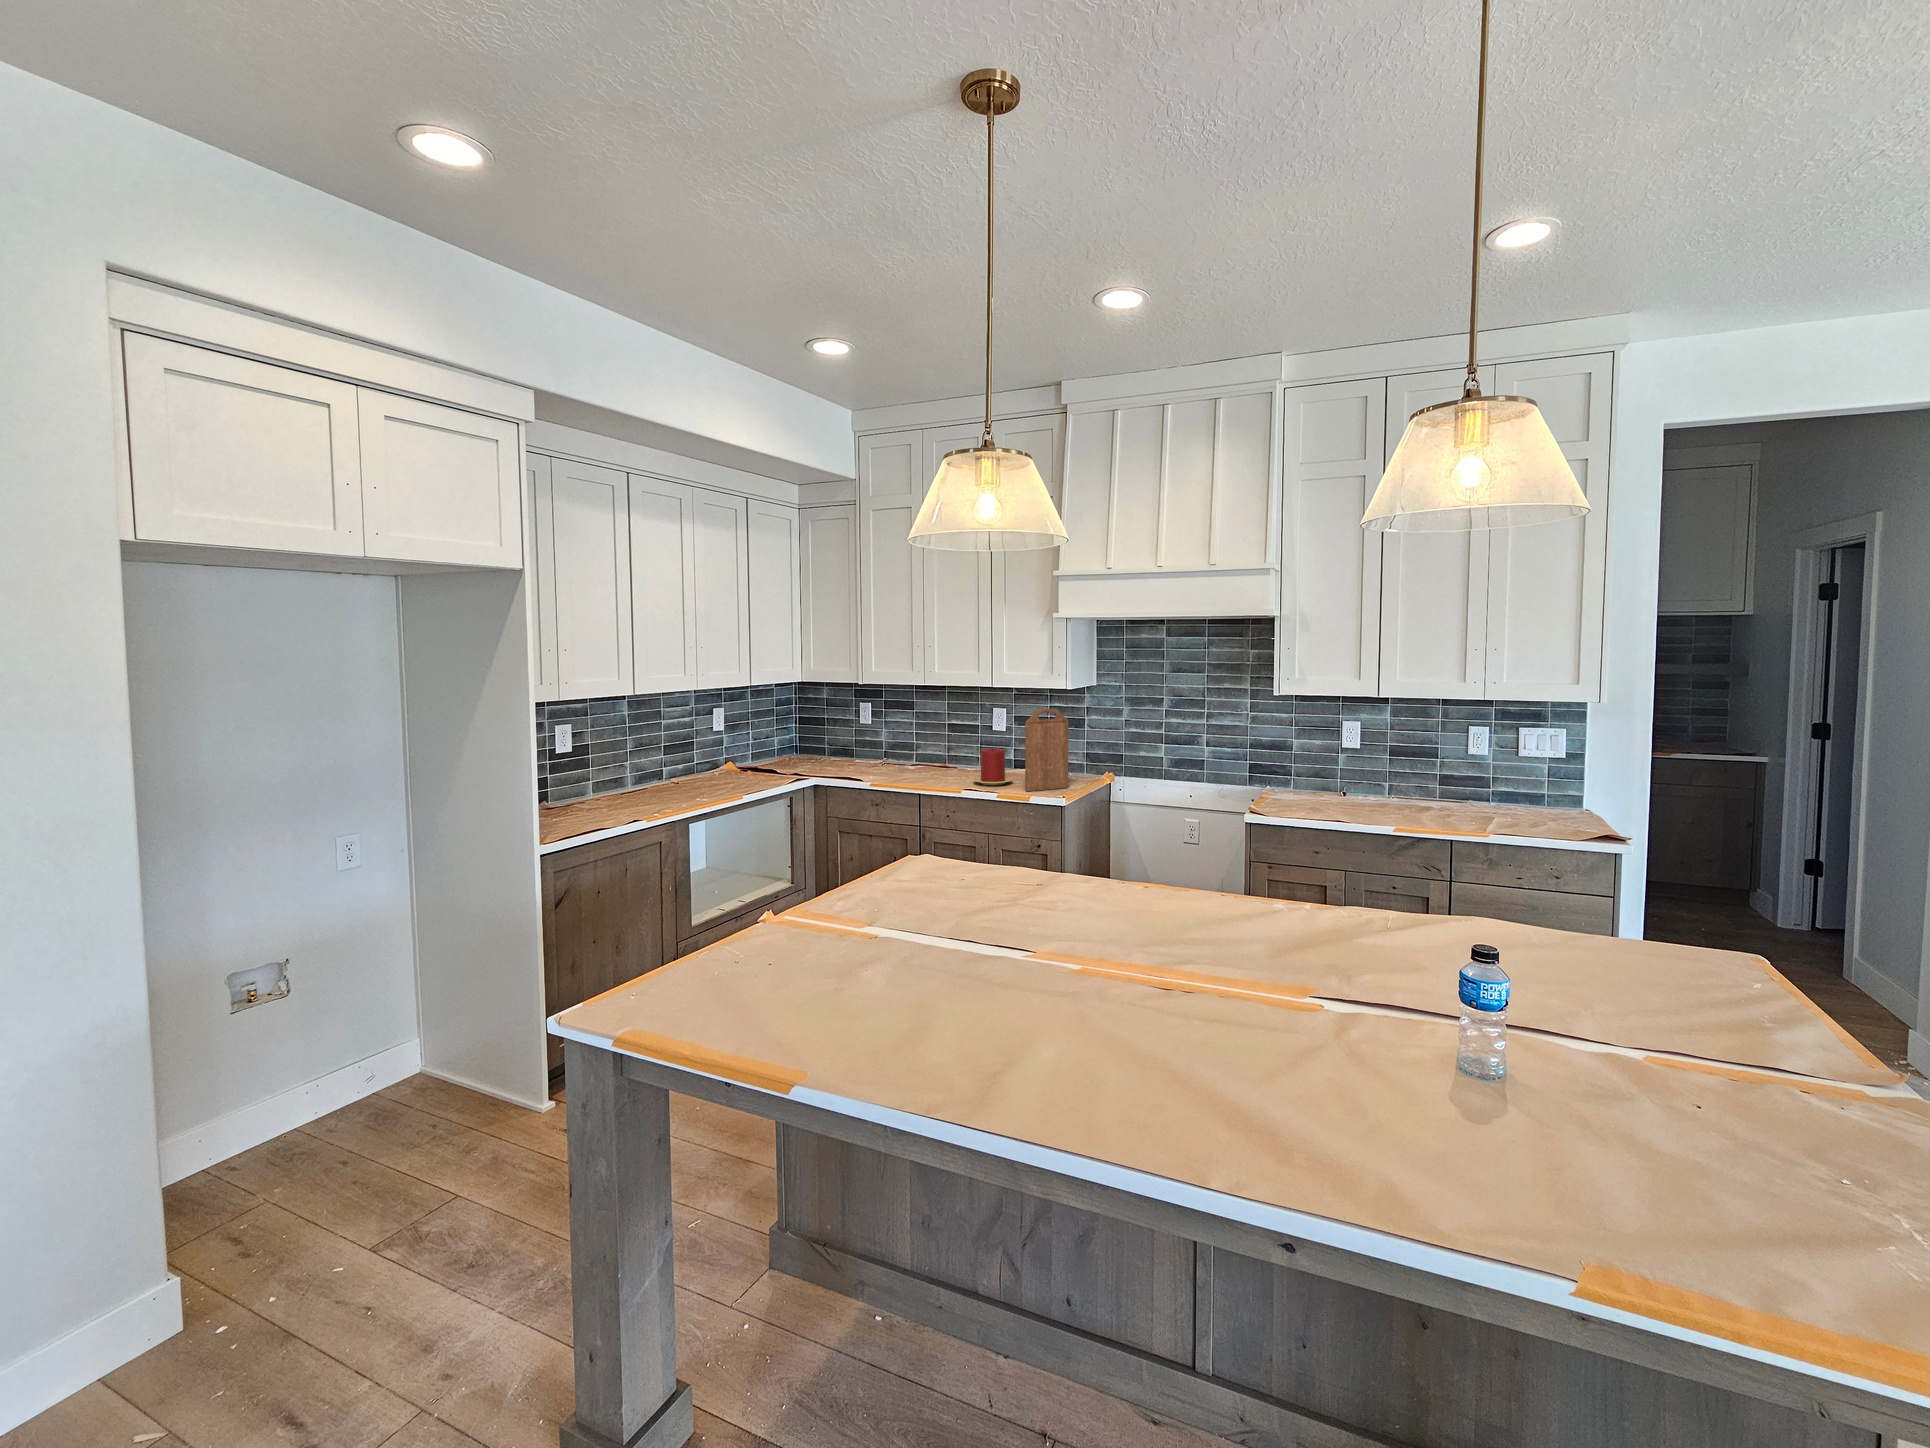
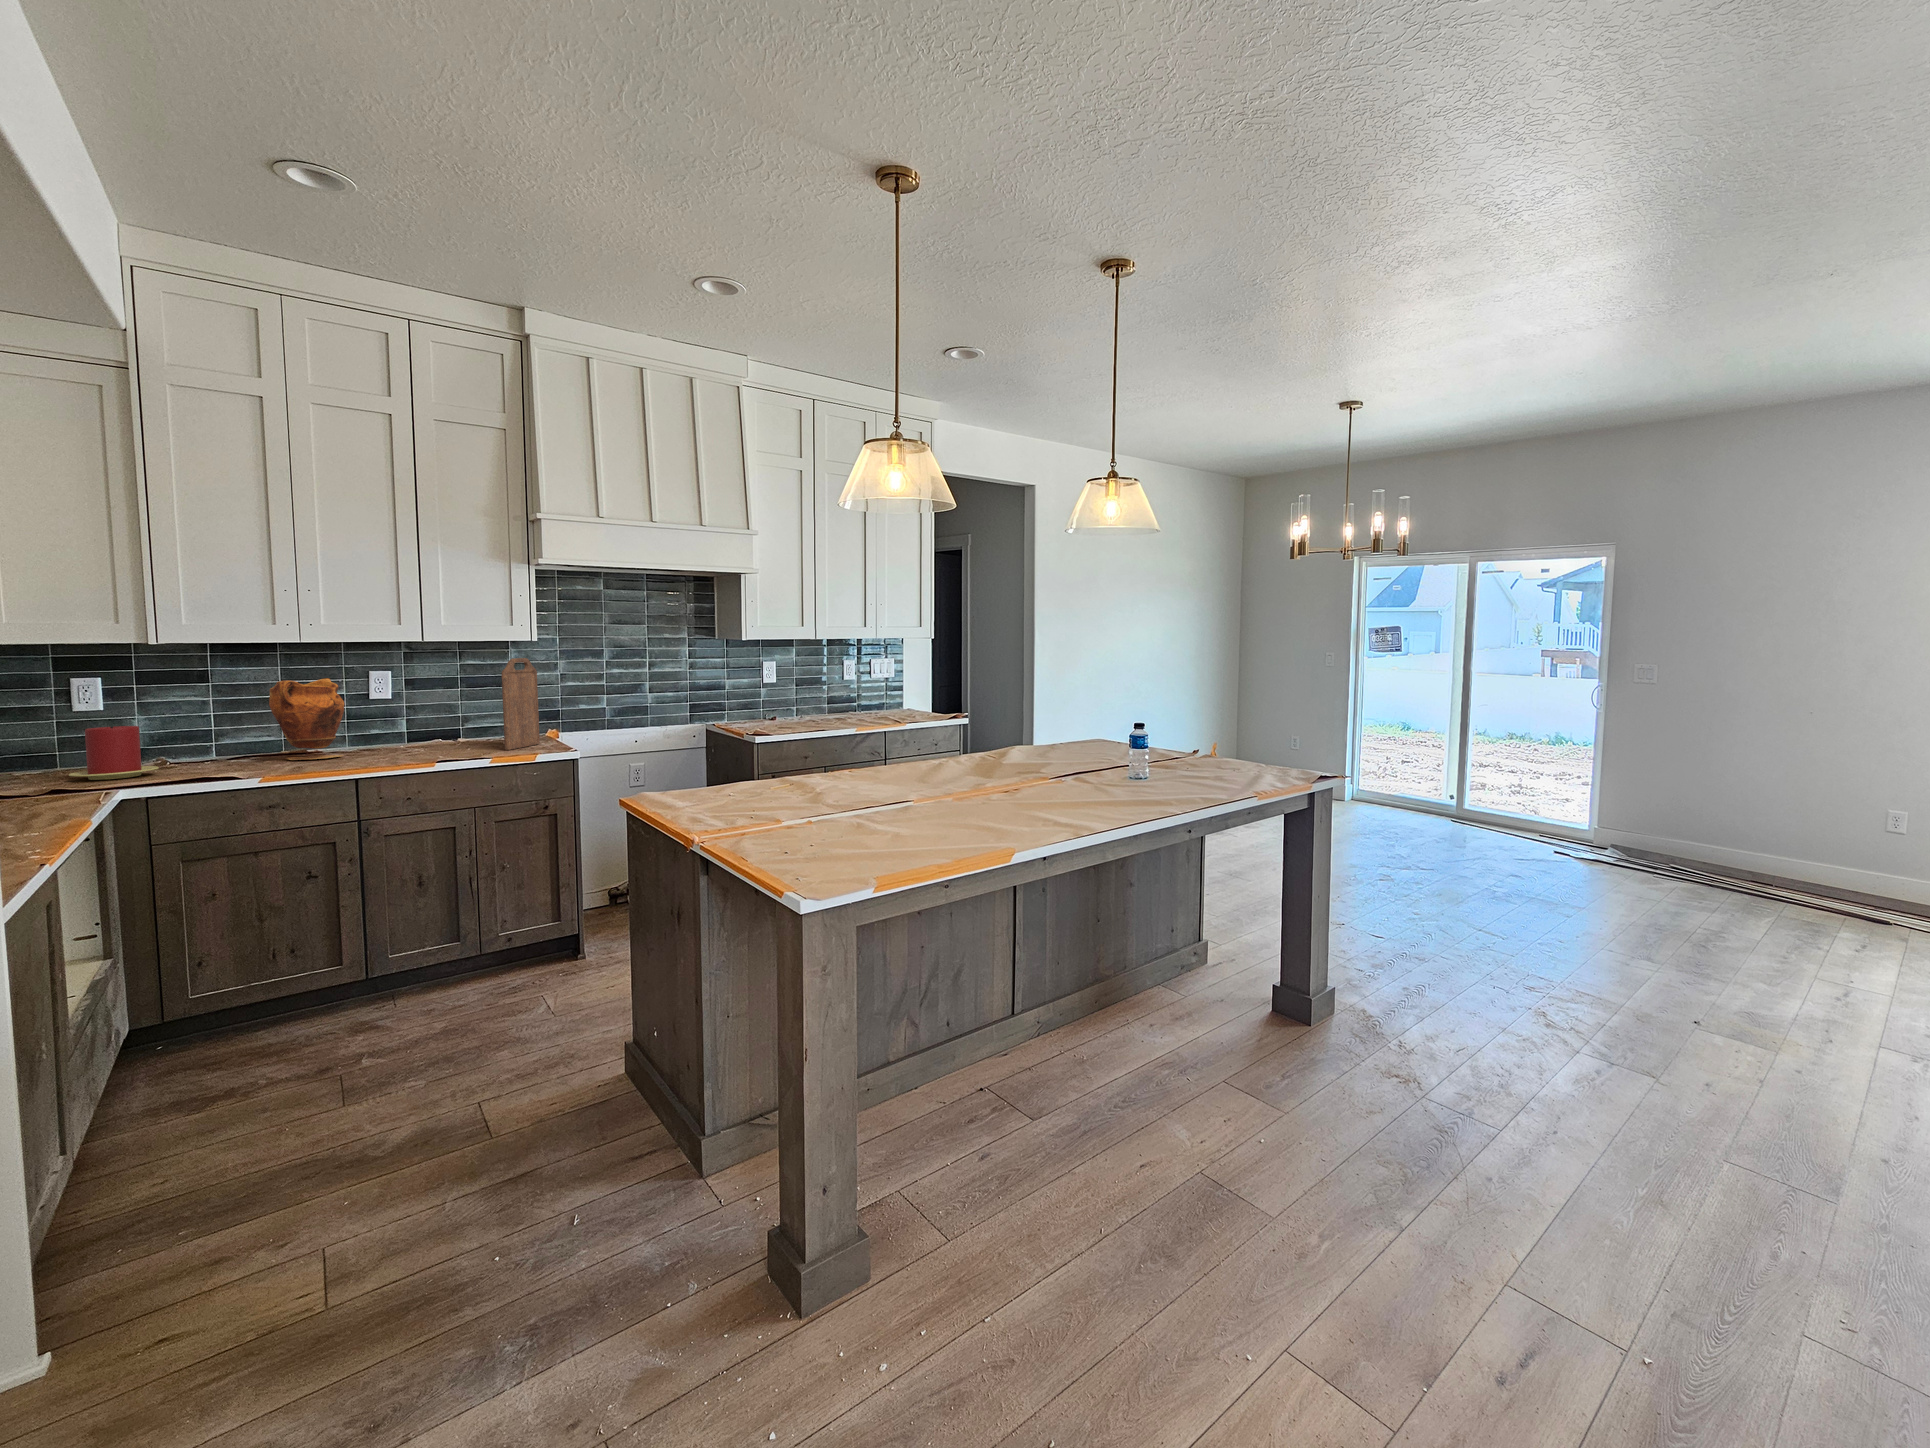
vase: none [911,714,959,776] -> present [269,679,344,760]
candle: present [973,749,1013,785] -> present [69,726,159,780]

